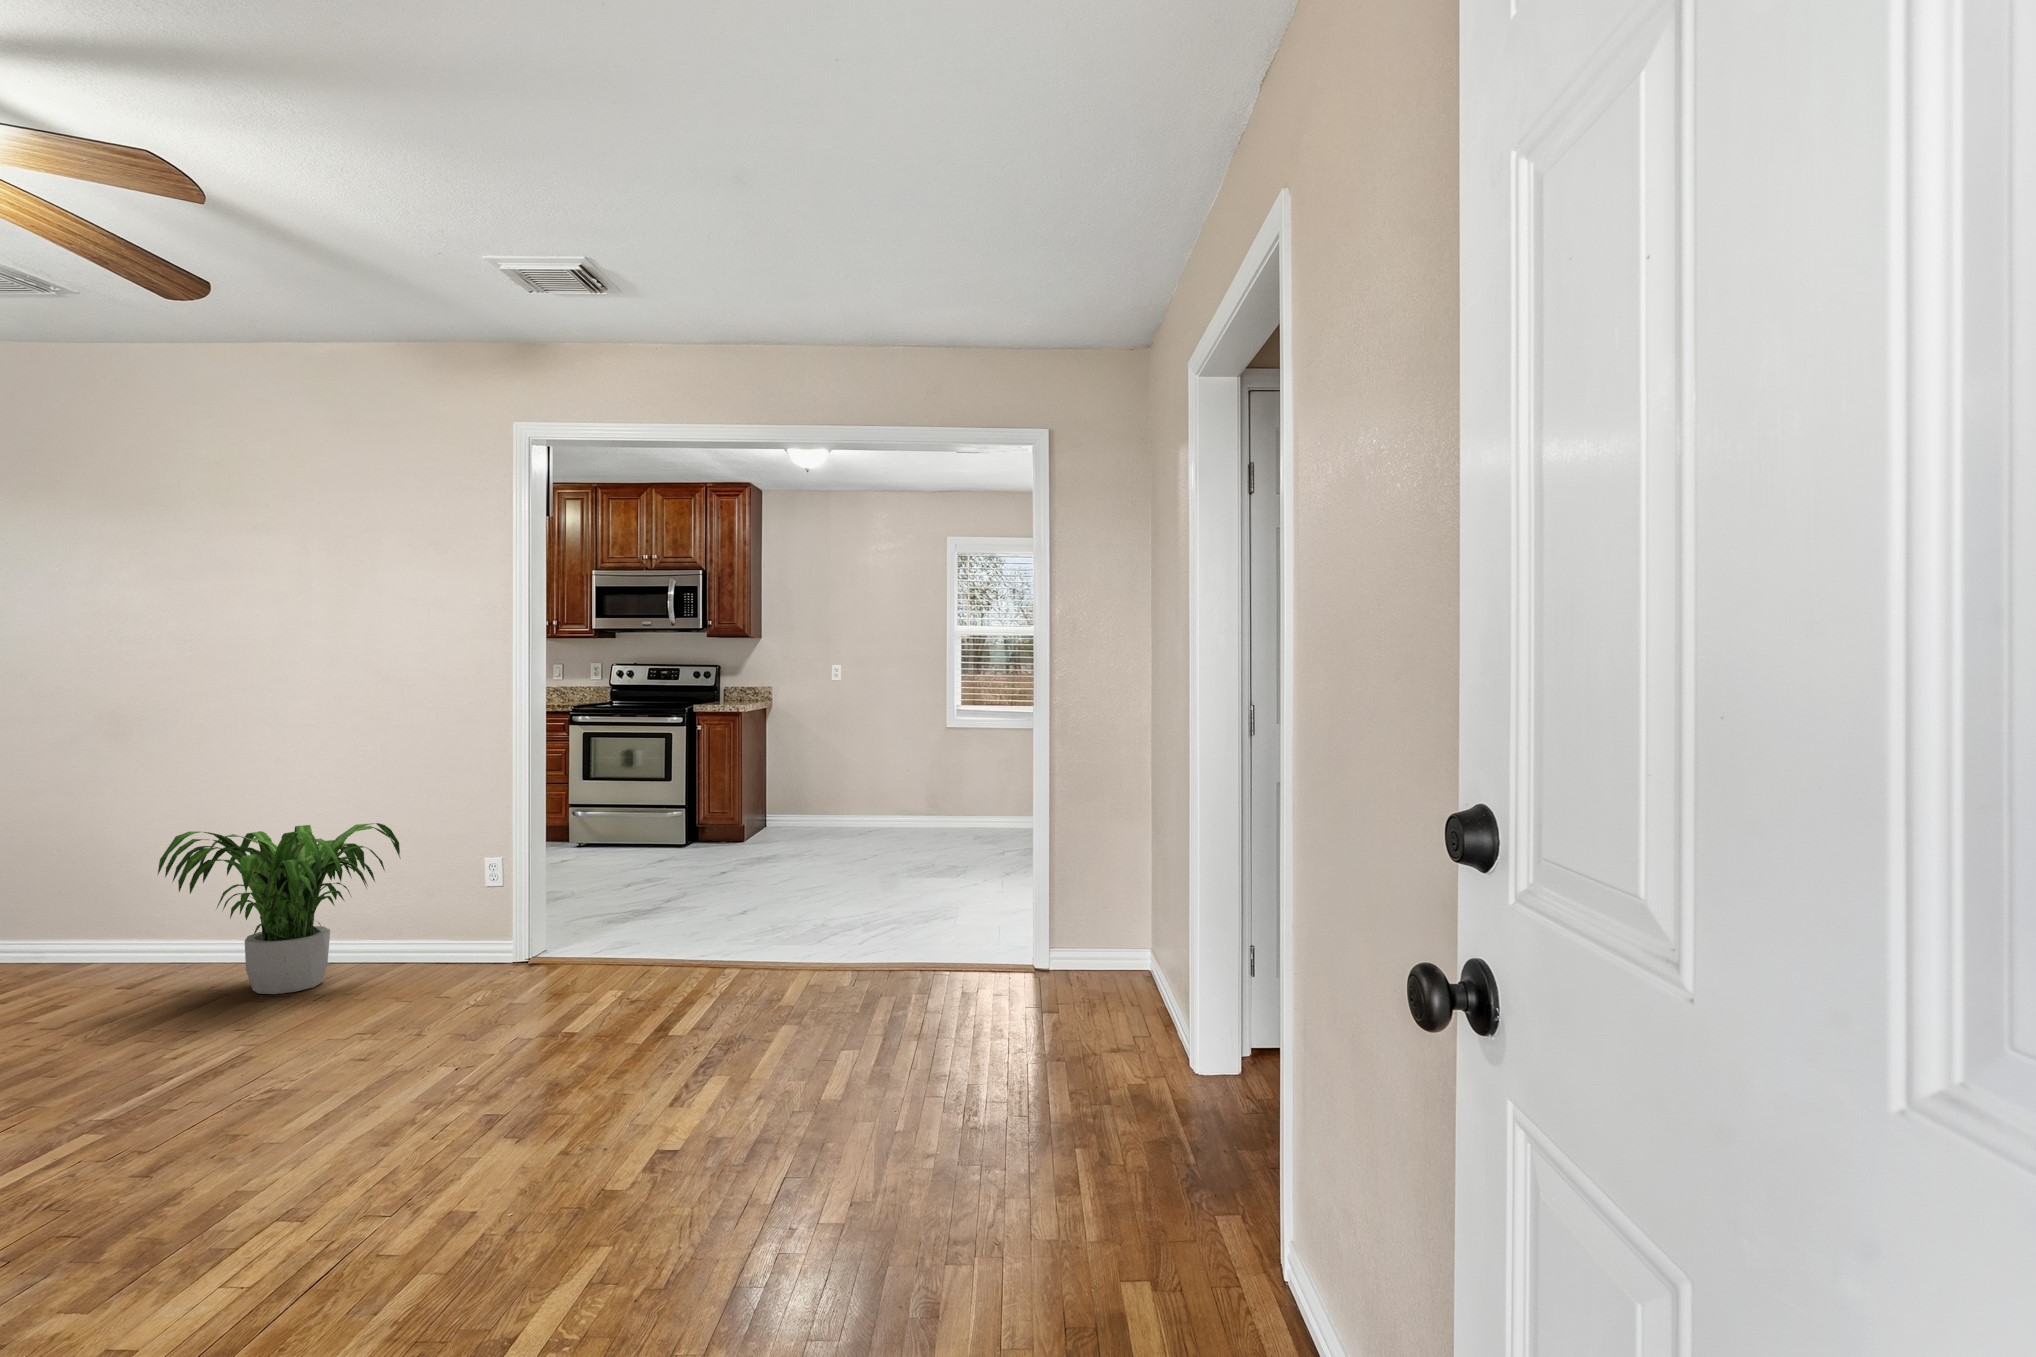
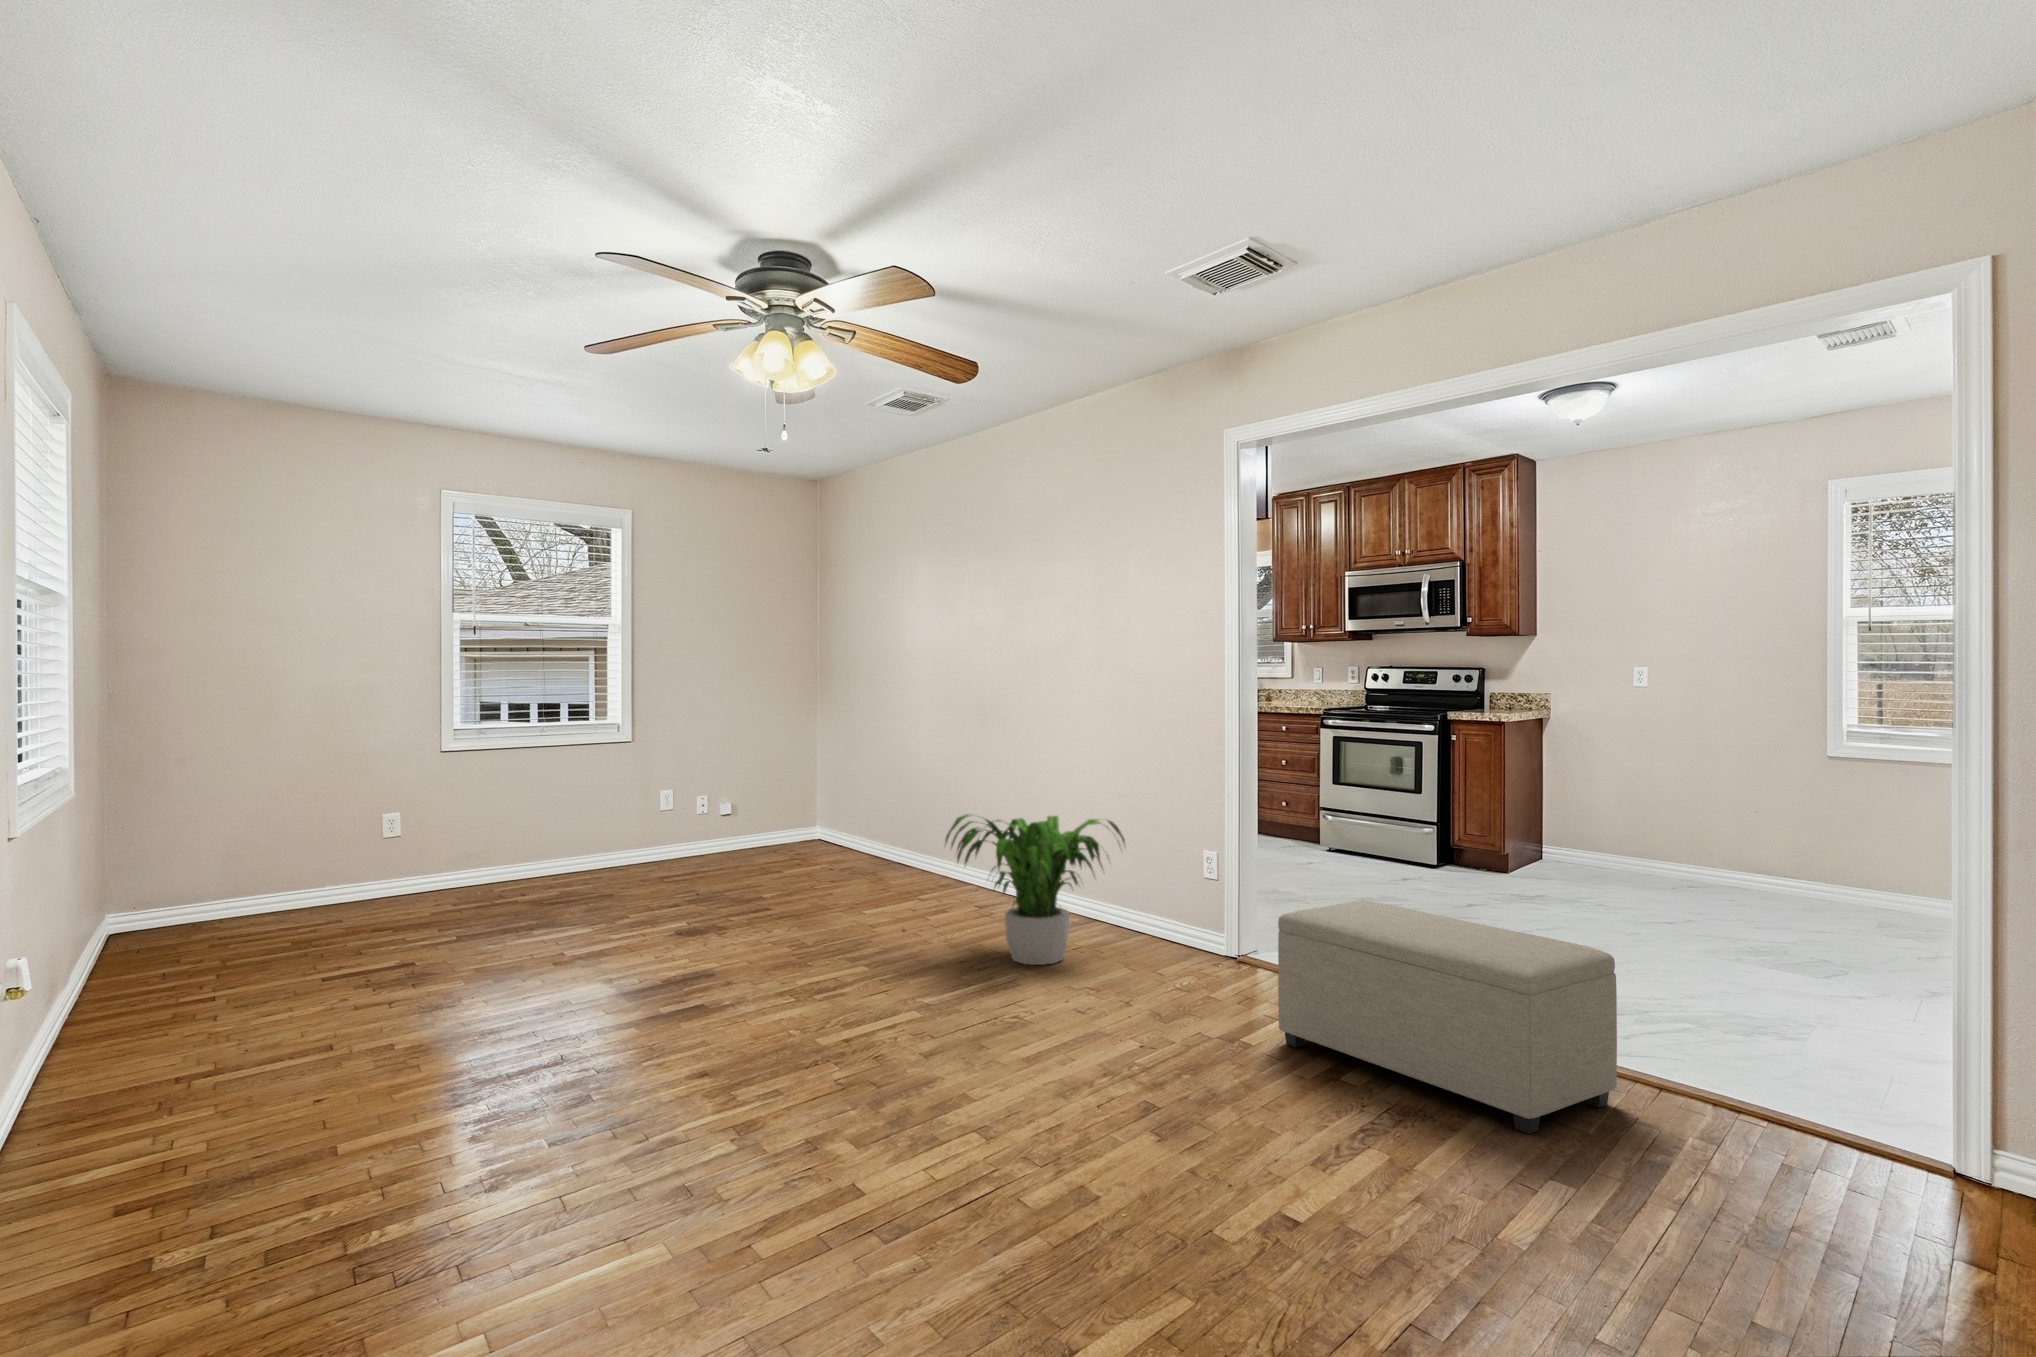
ottoman: none [598,873,883,1038] -> present [1278,901,1617,1134]

